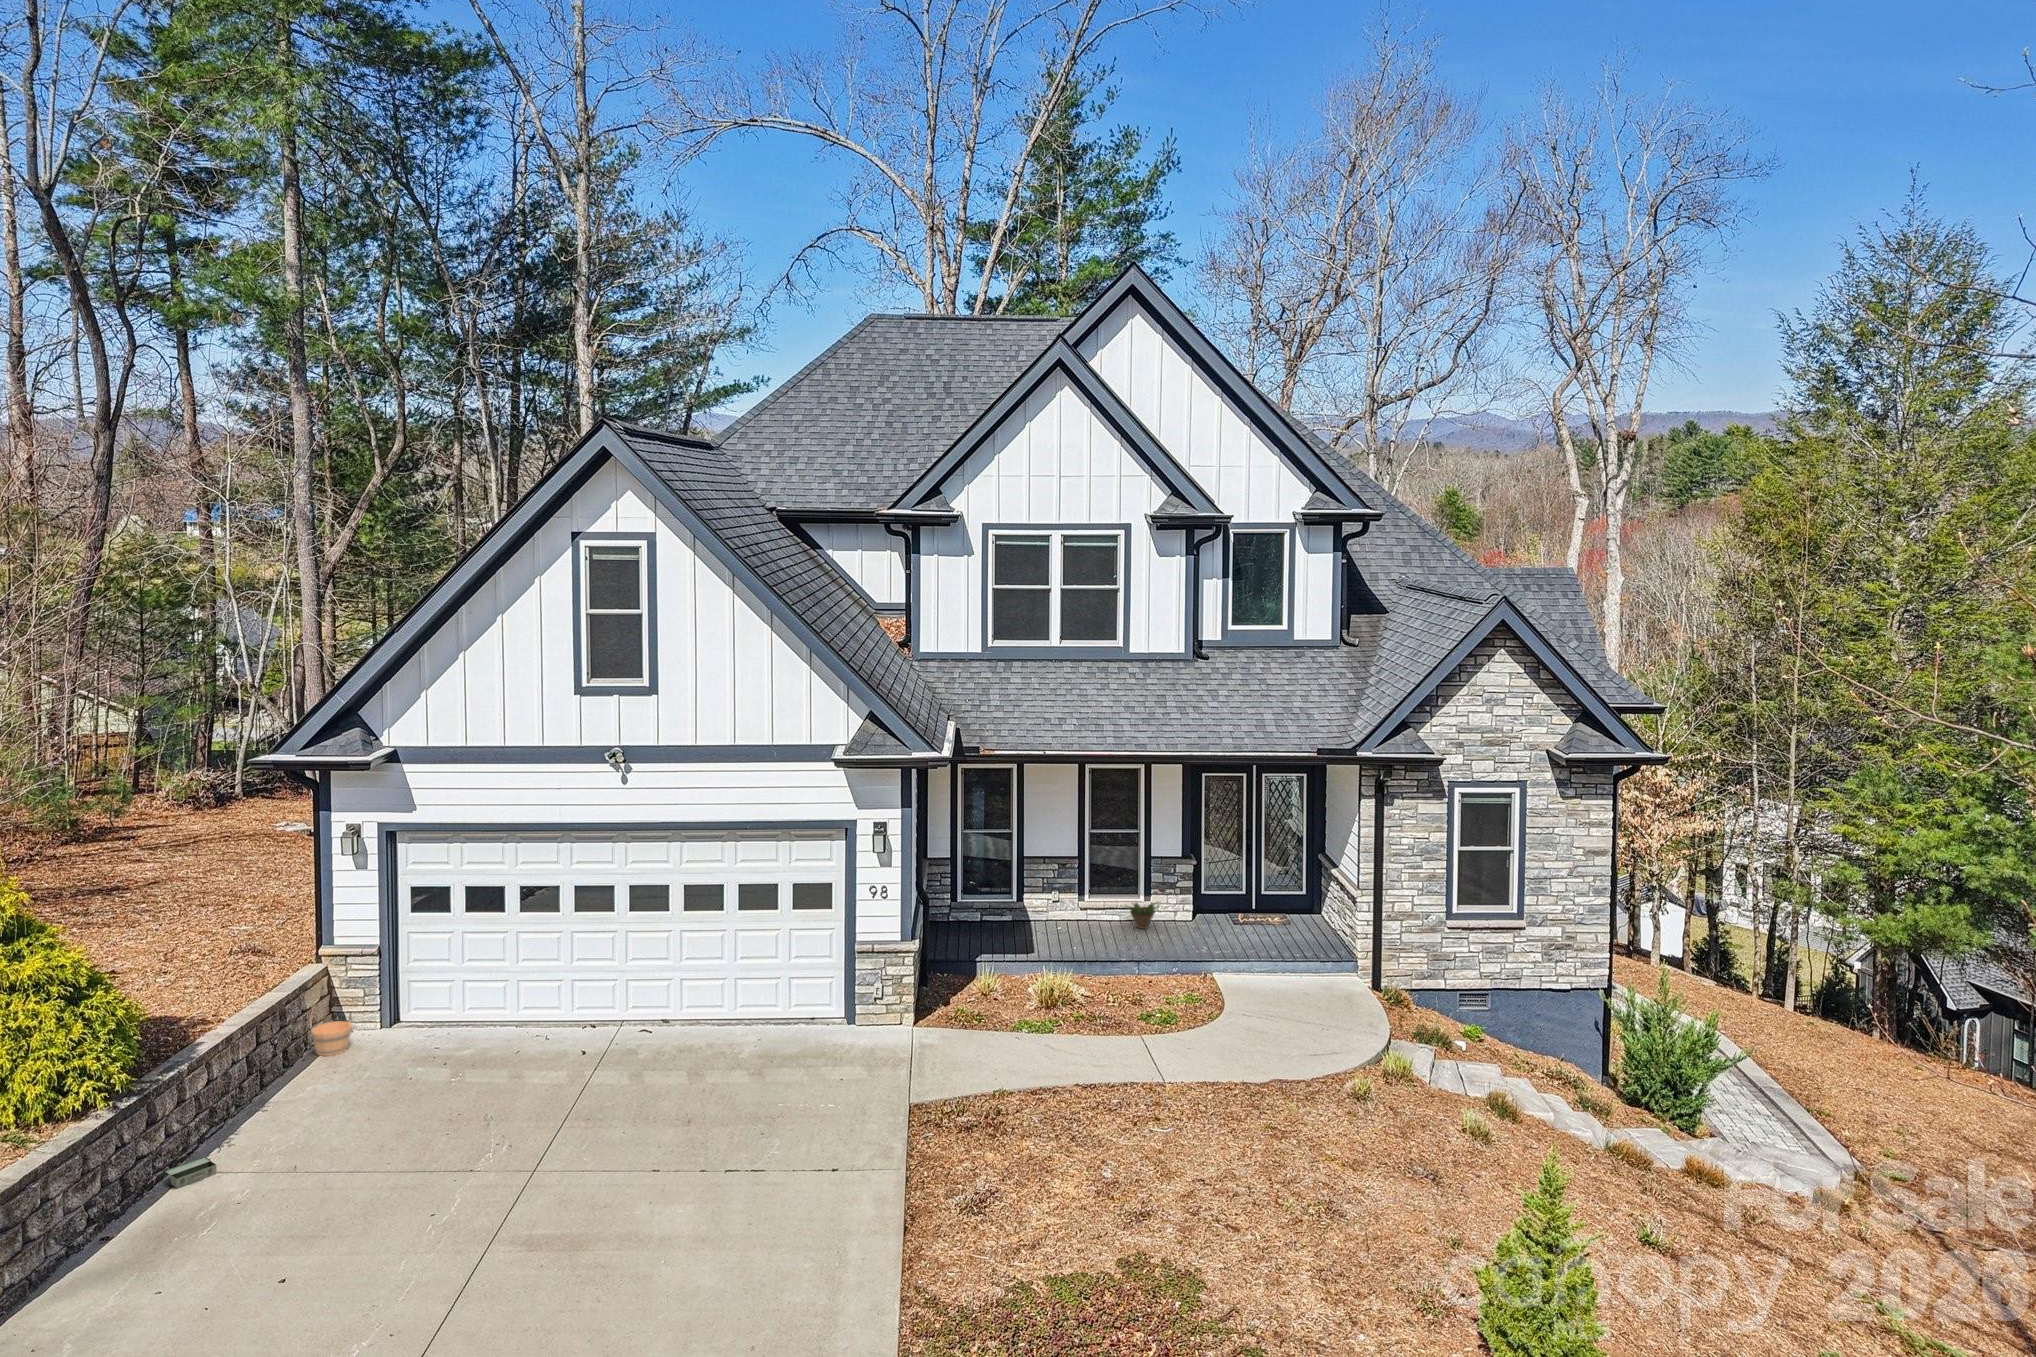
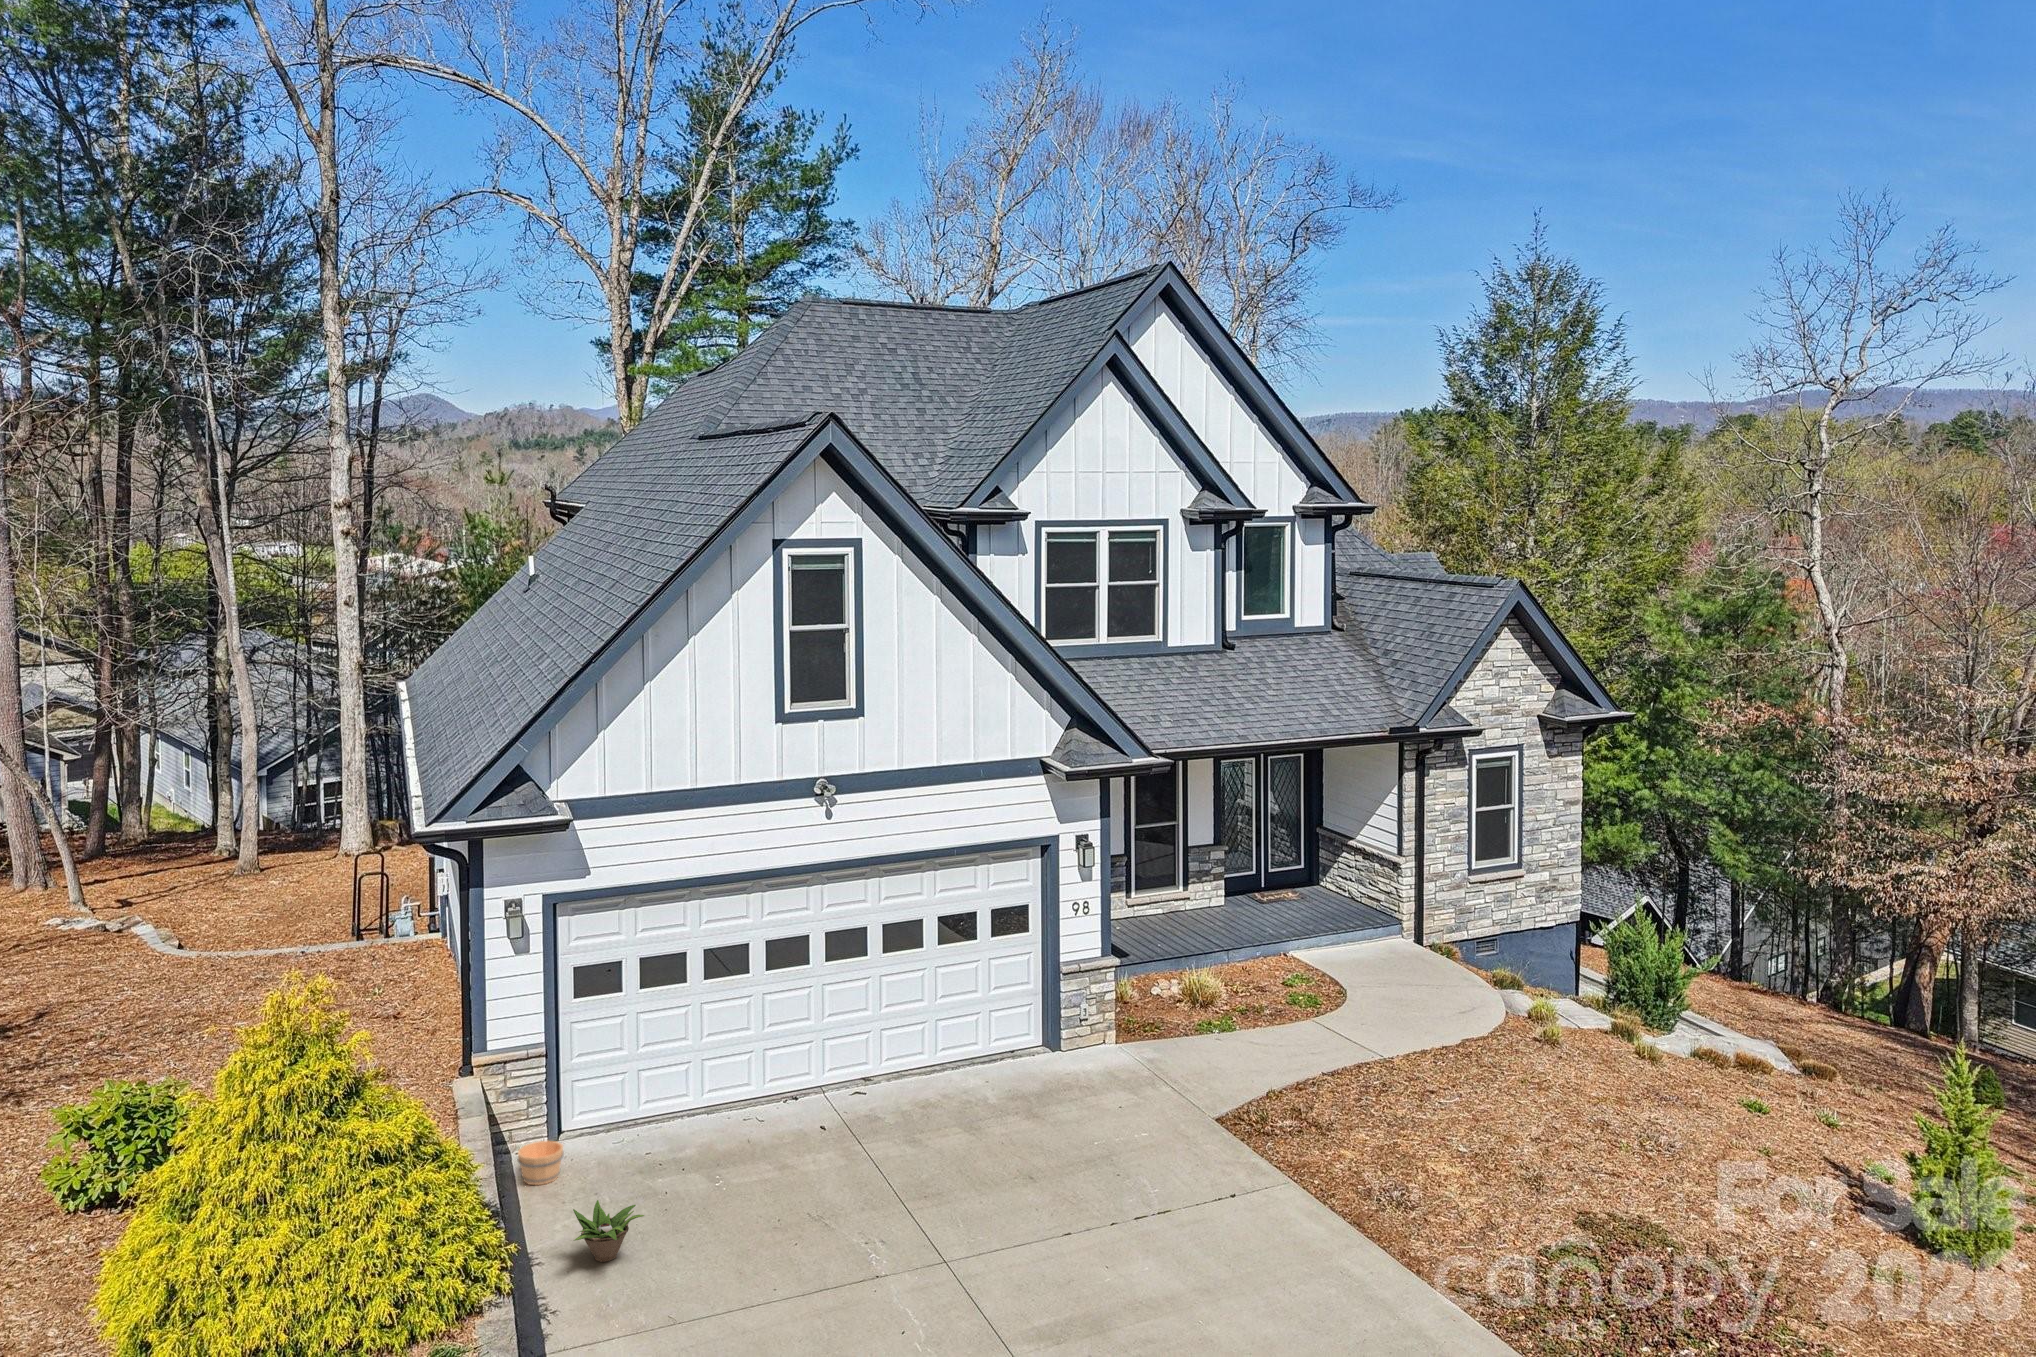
decorative plant: present [1127,903,1157,929] -> present [573,1200,644,1262]
toolbox: present [165,1157,217,1188] -> none [608,1295,654,1330]

